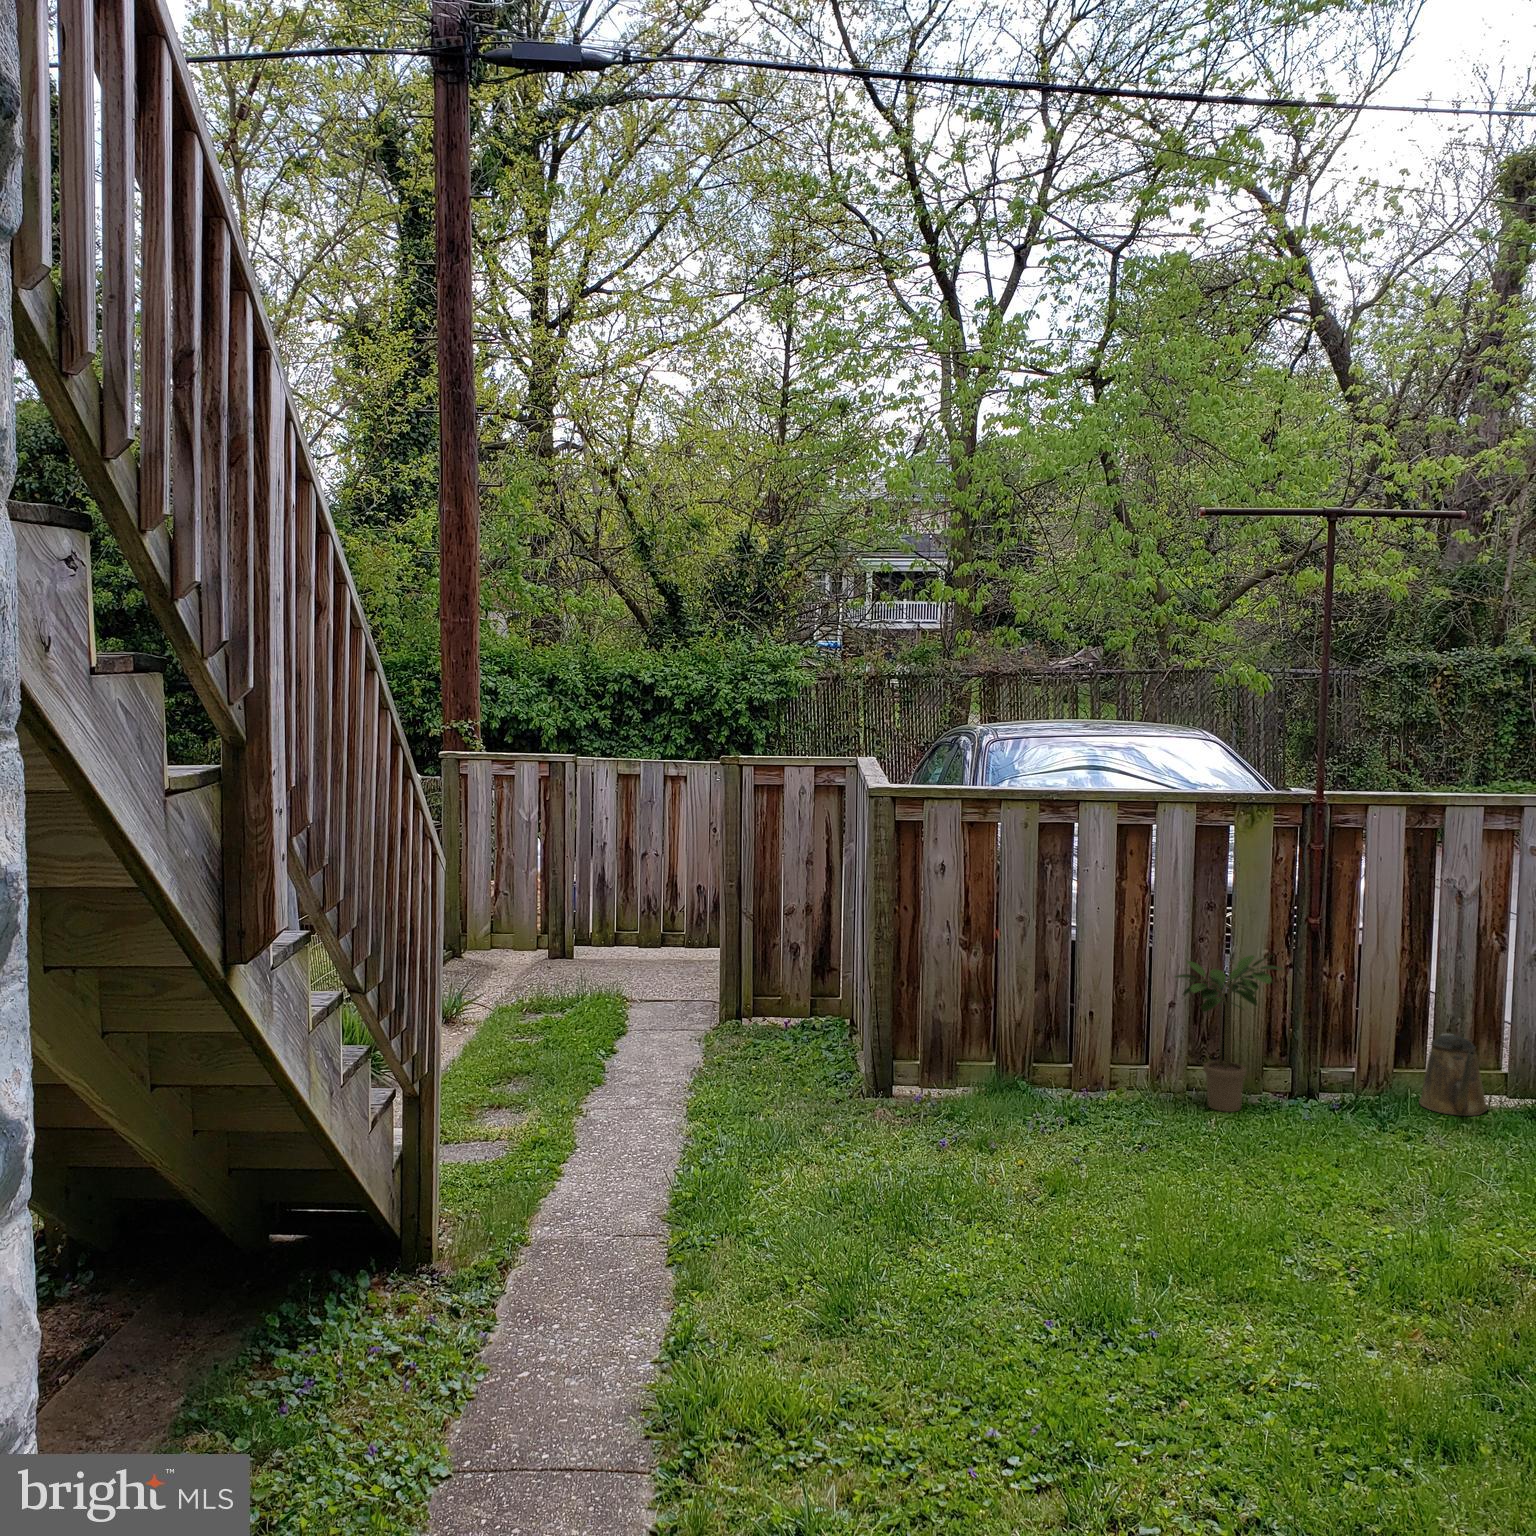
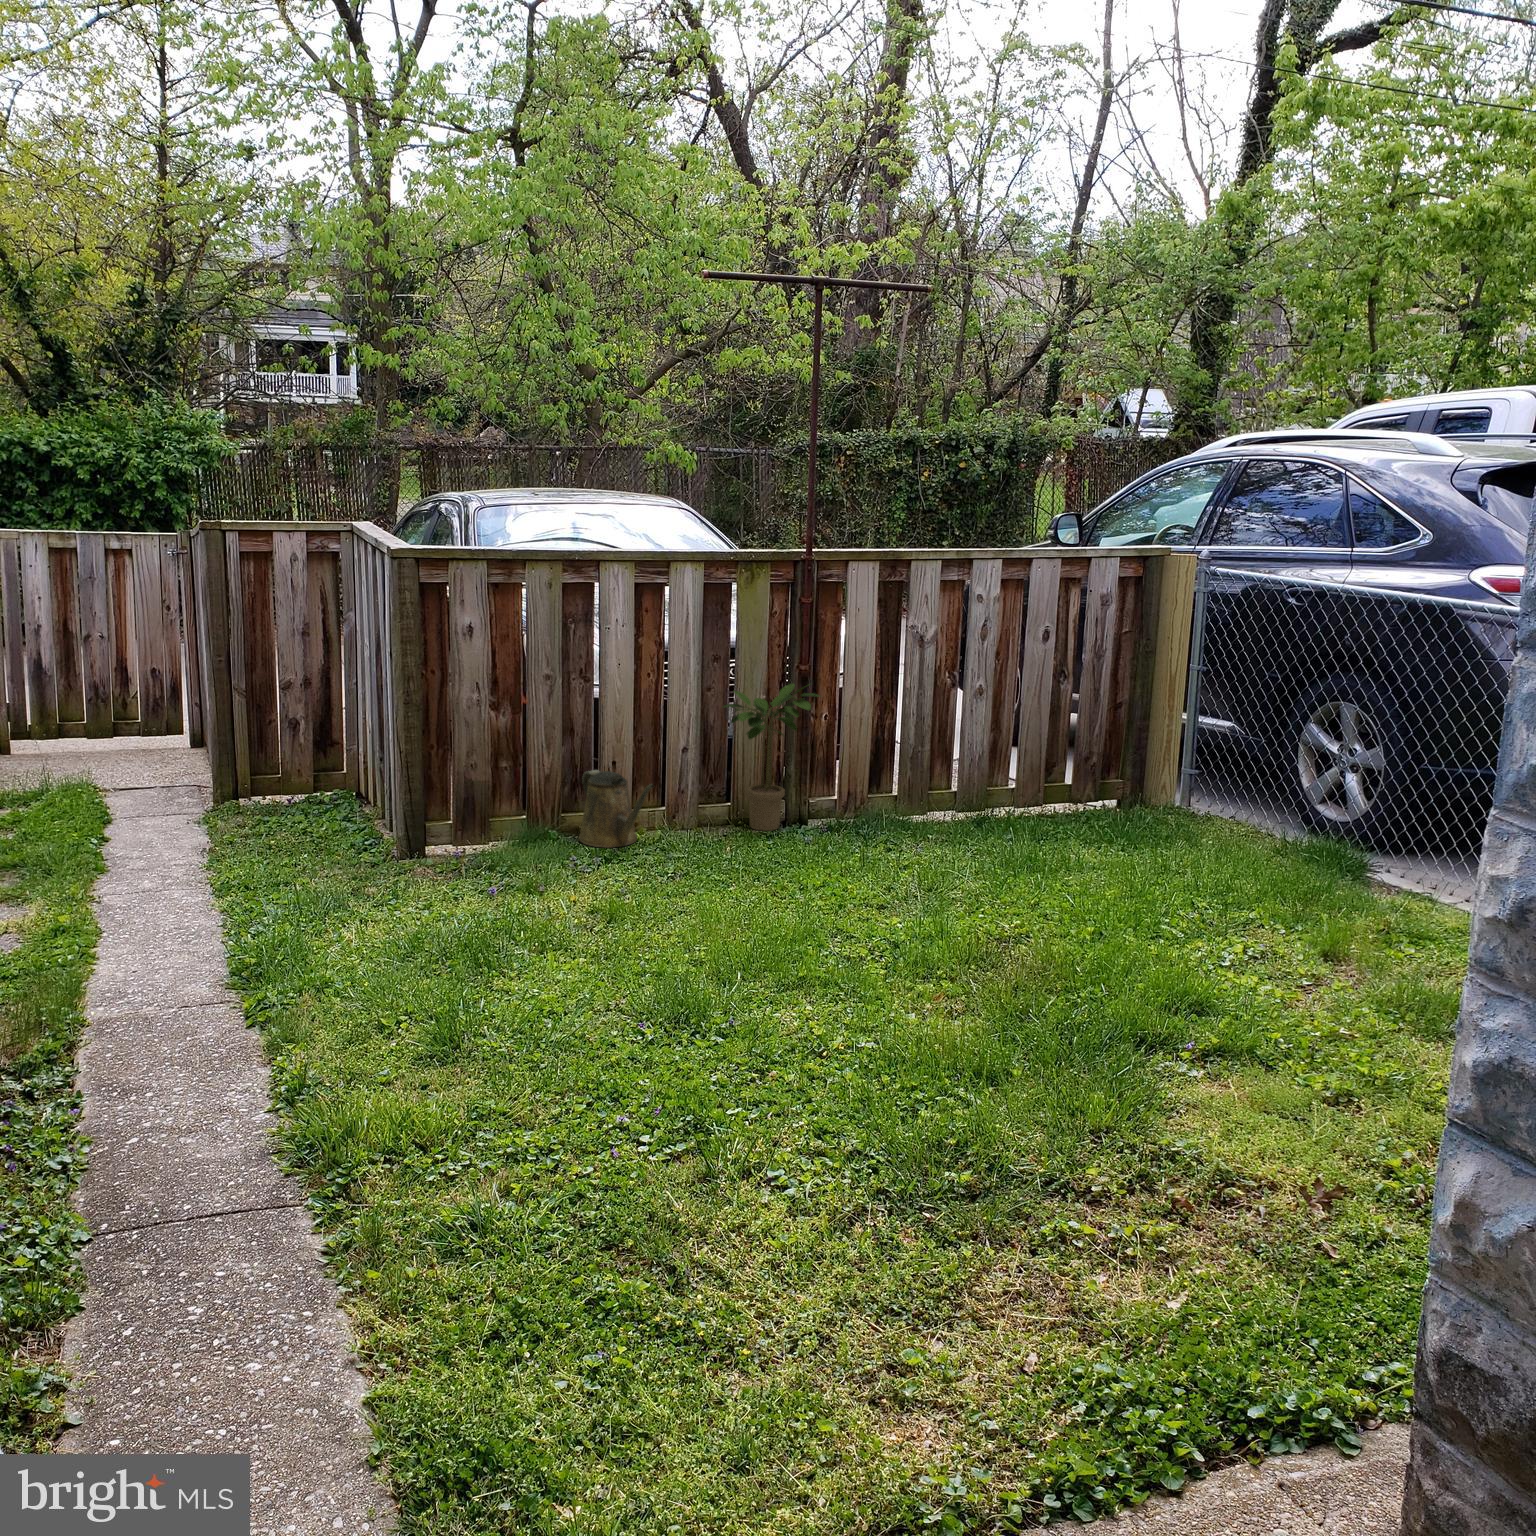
watering can: present [1419,1034,1488,1116] -> present [579,770,654,848]

